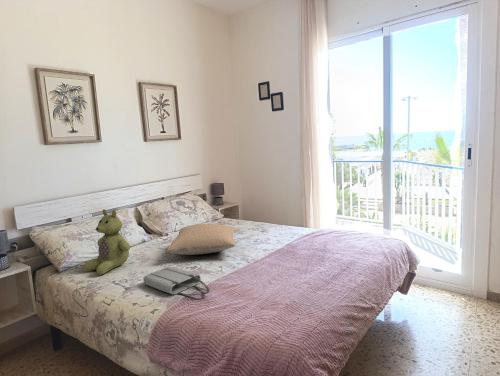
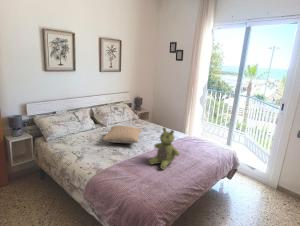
stuffed bear: present [83,209,130,275] -> present [149,128,179,169]
tote bag: present [143,267,209,295] -> none [87,149,119,169]

